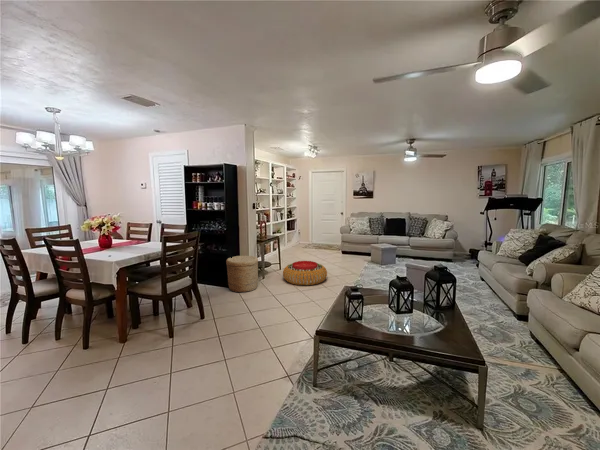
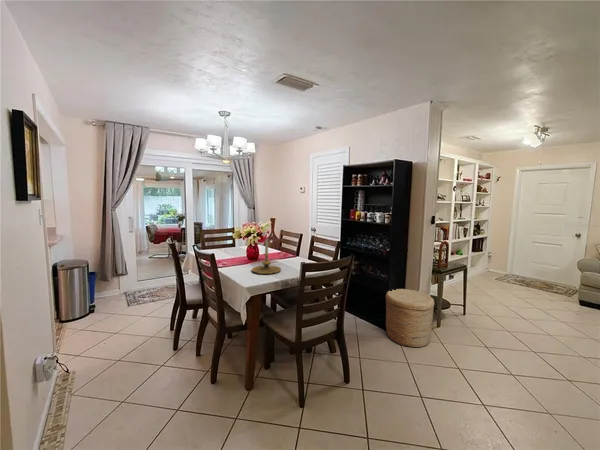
candle holder: none [112,225,140,254] -> present [252,239,281,274]
pouf: present [283,261,327,285] -> none [473,314,568,367]

